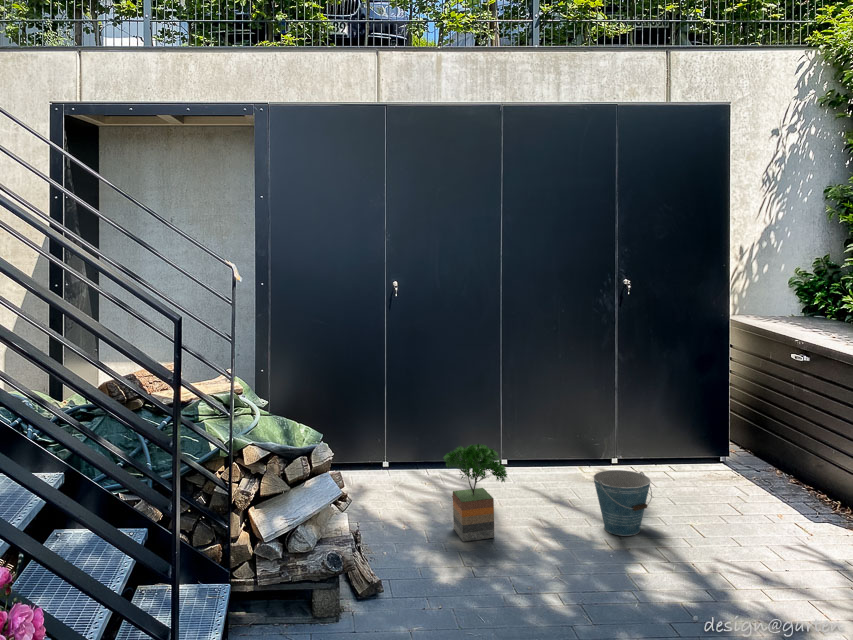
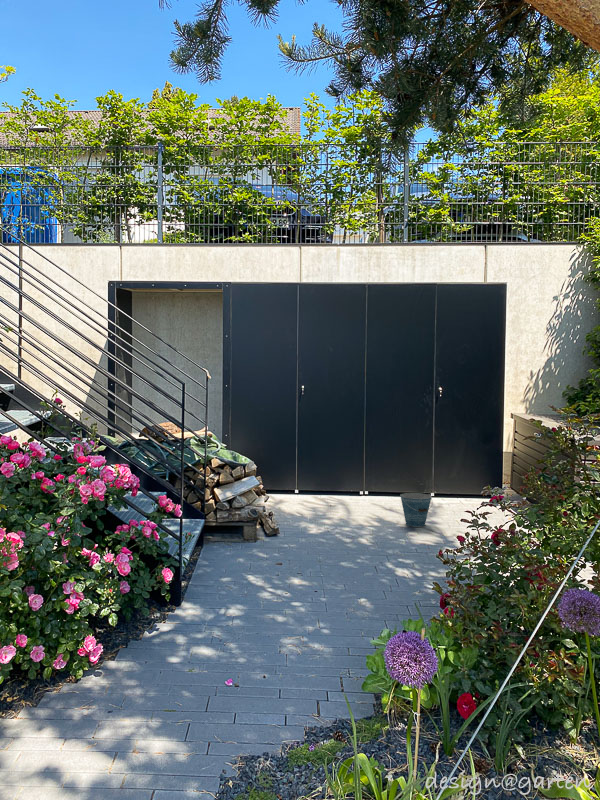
potted tree: present [443,444,507,542] -> none [317,472,351,523]

